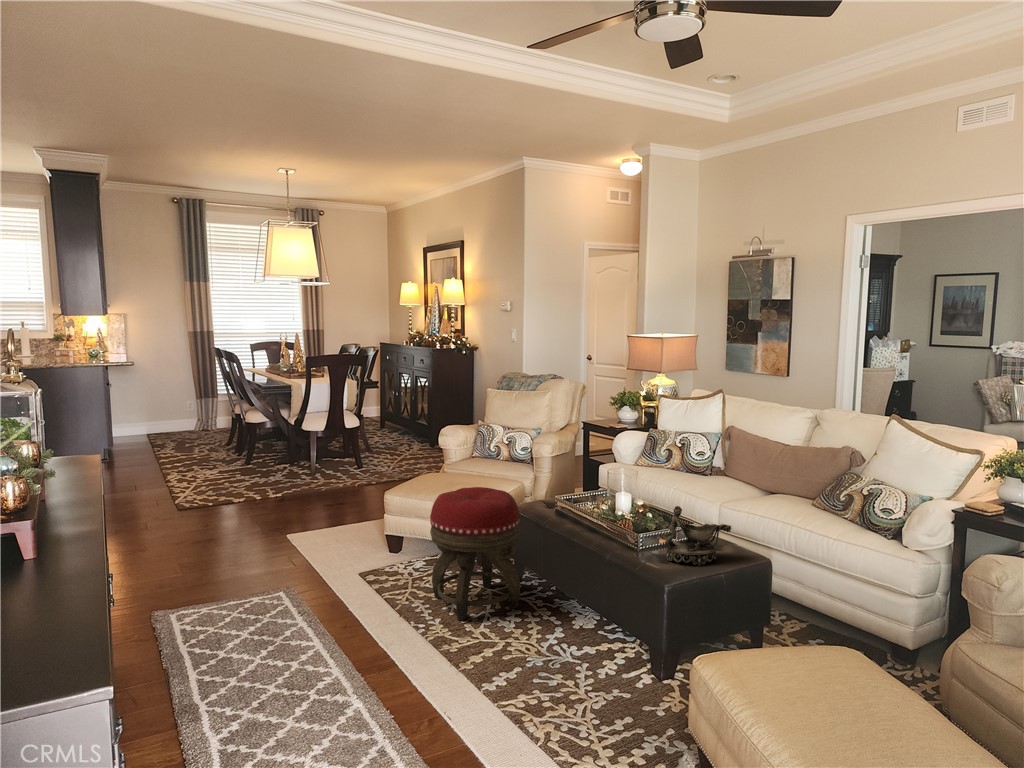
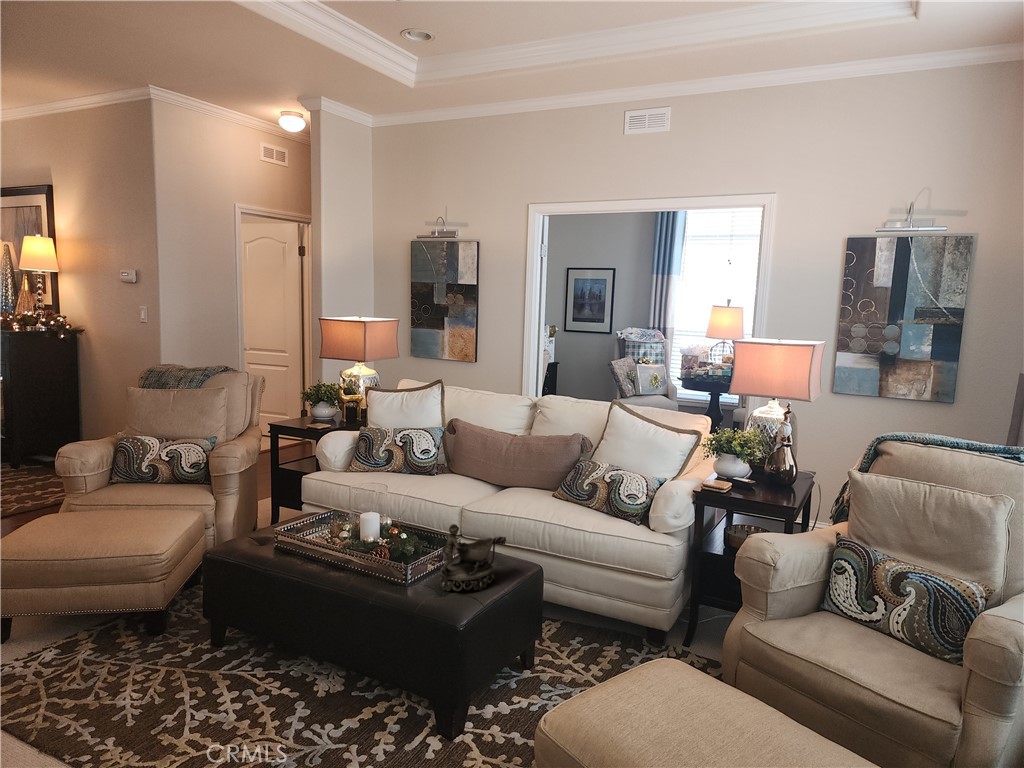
footstool: present [430,487,520,621] -> none [84,530,233,732]

